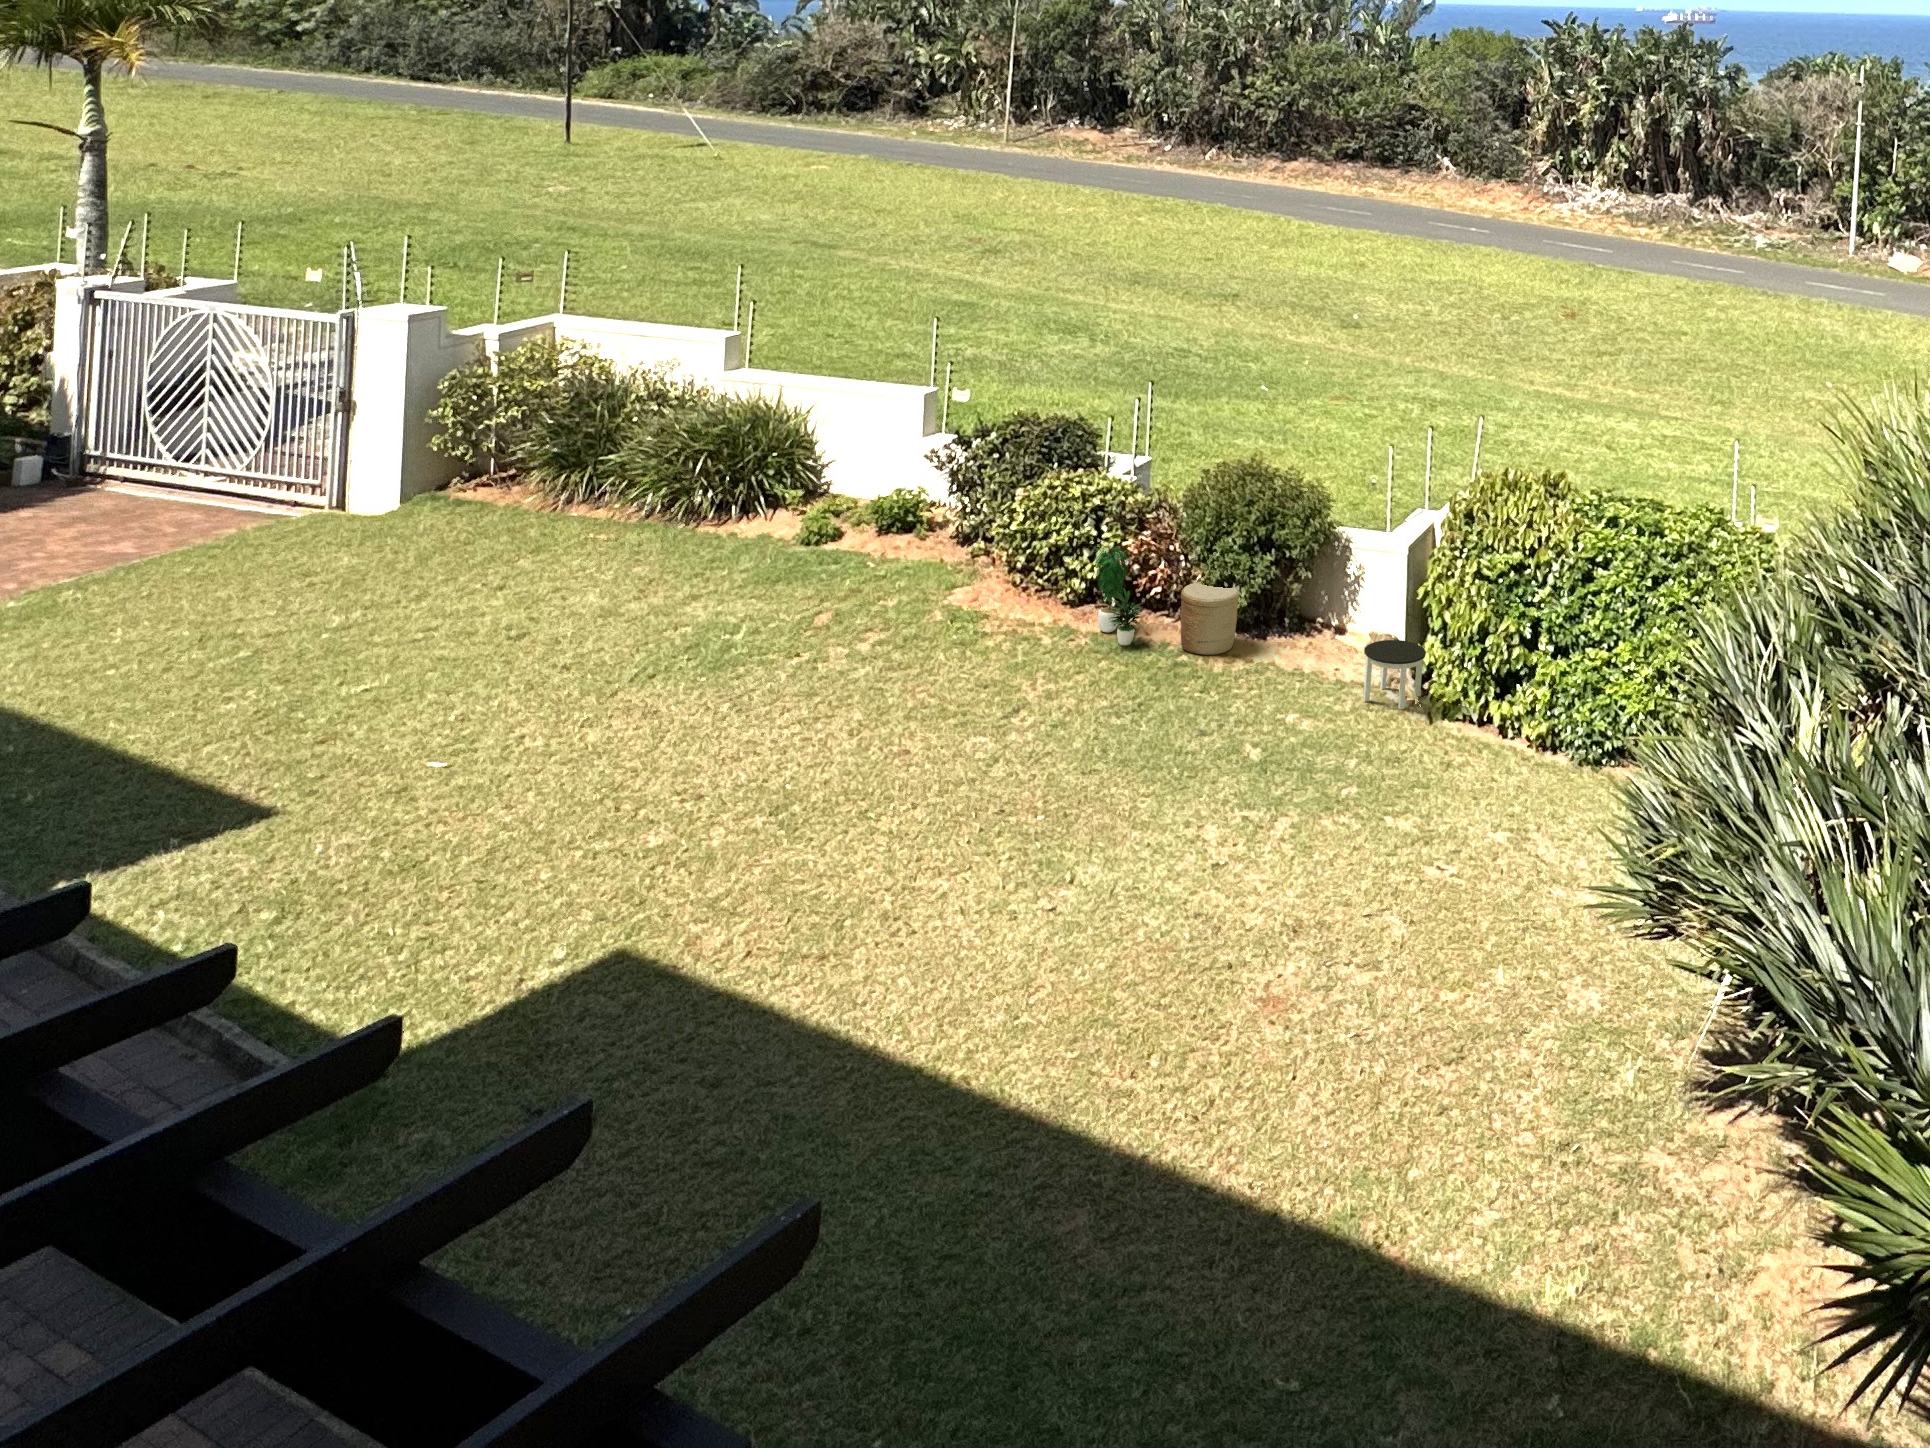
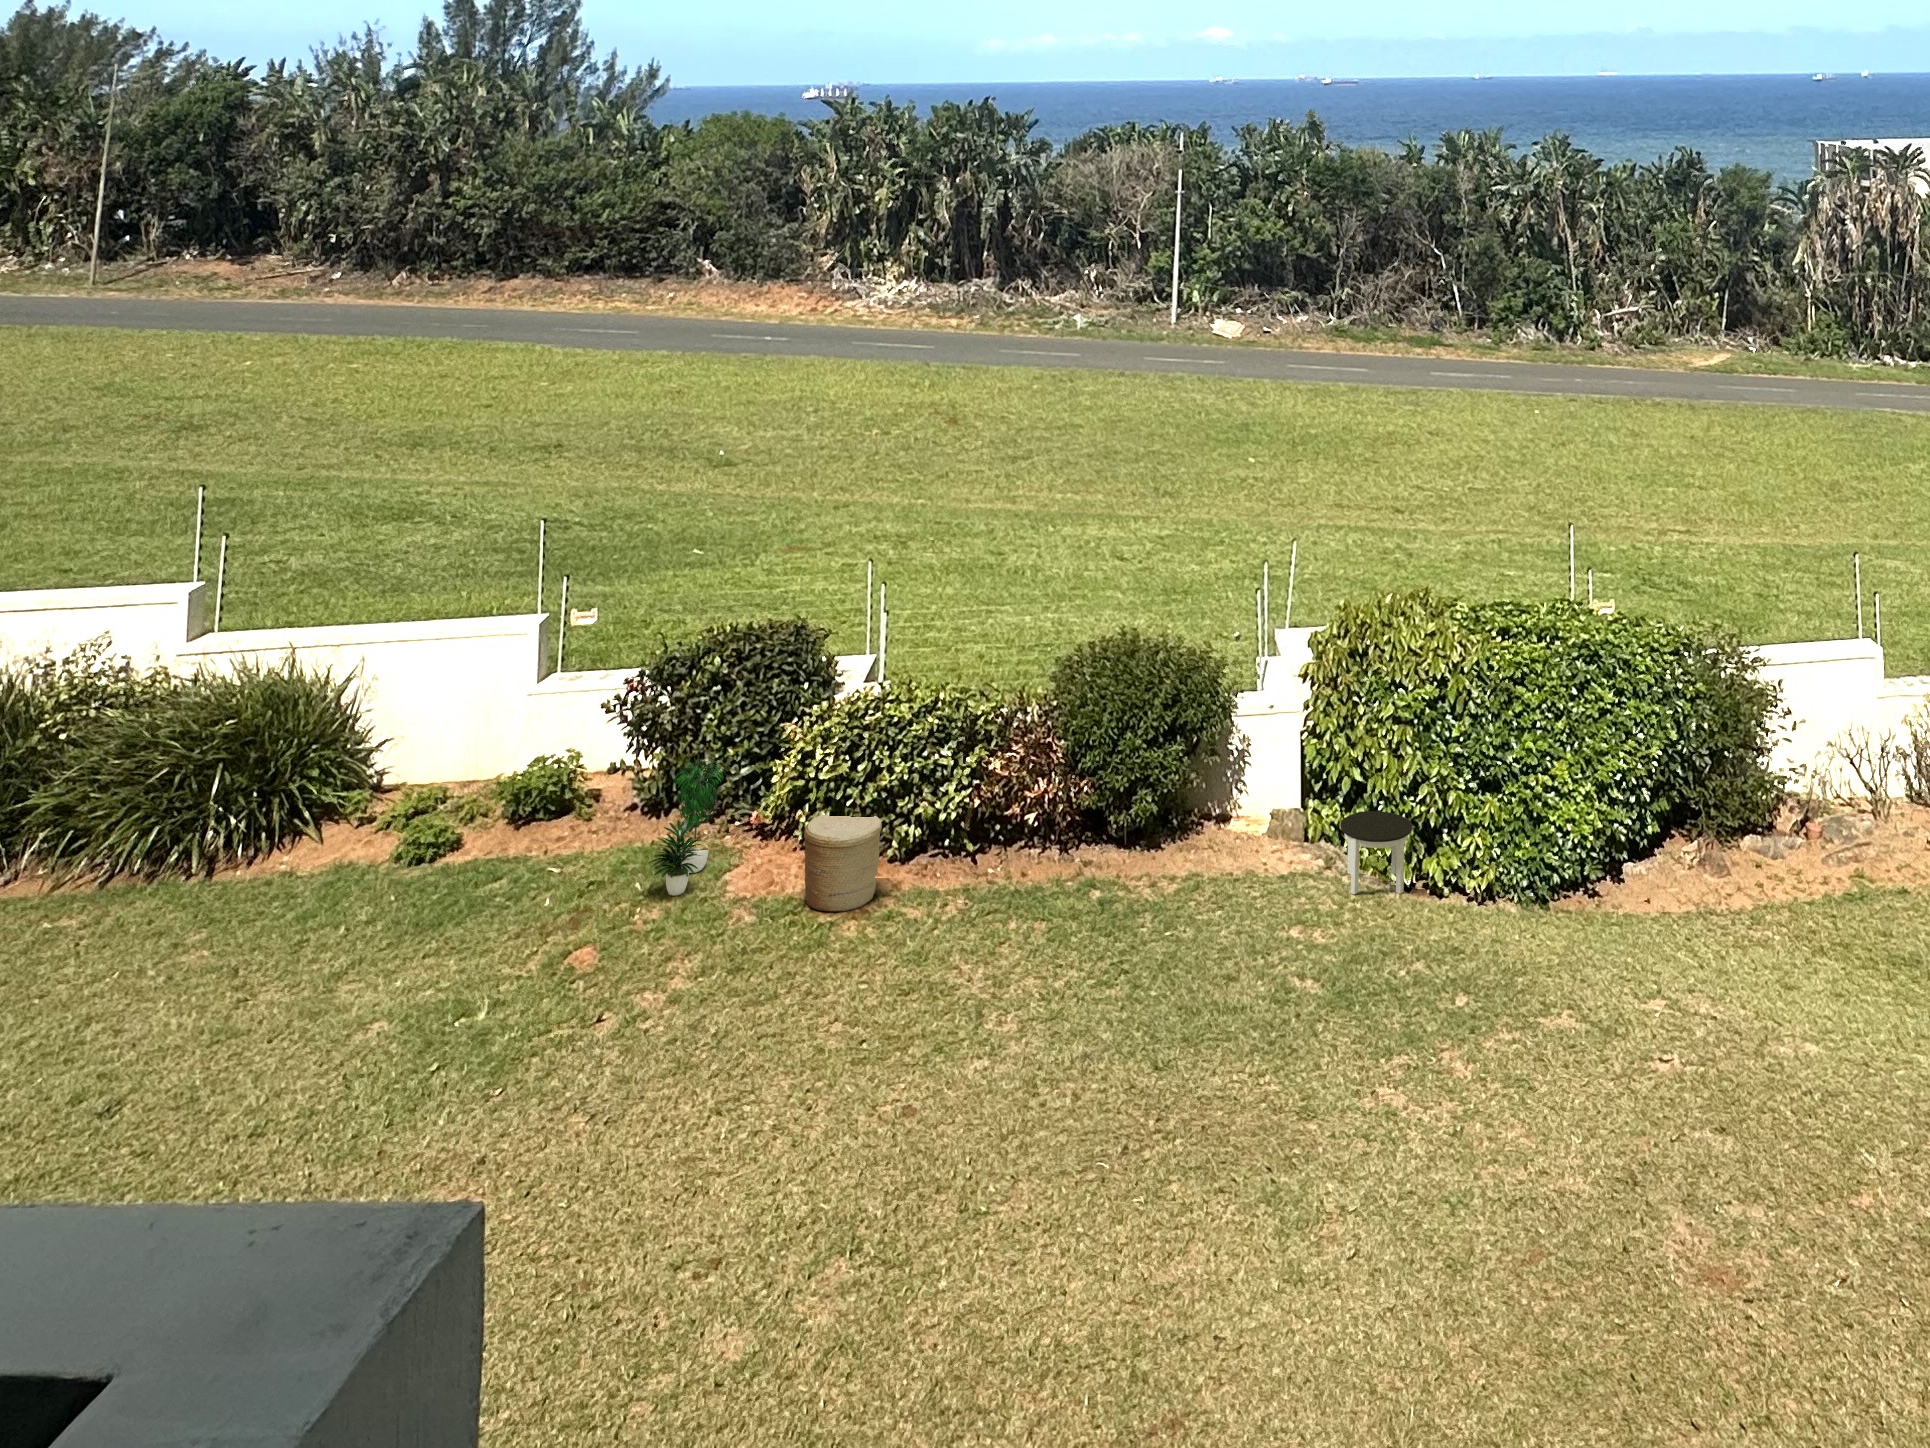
potted plant: present [1095,547,1142,645] -> present [649,755,724,896]
woven basket: present [1181,583,1239,655] -> present [804,815,882,911]

